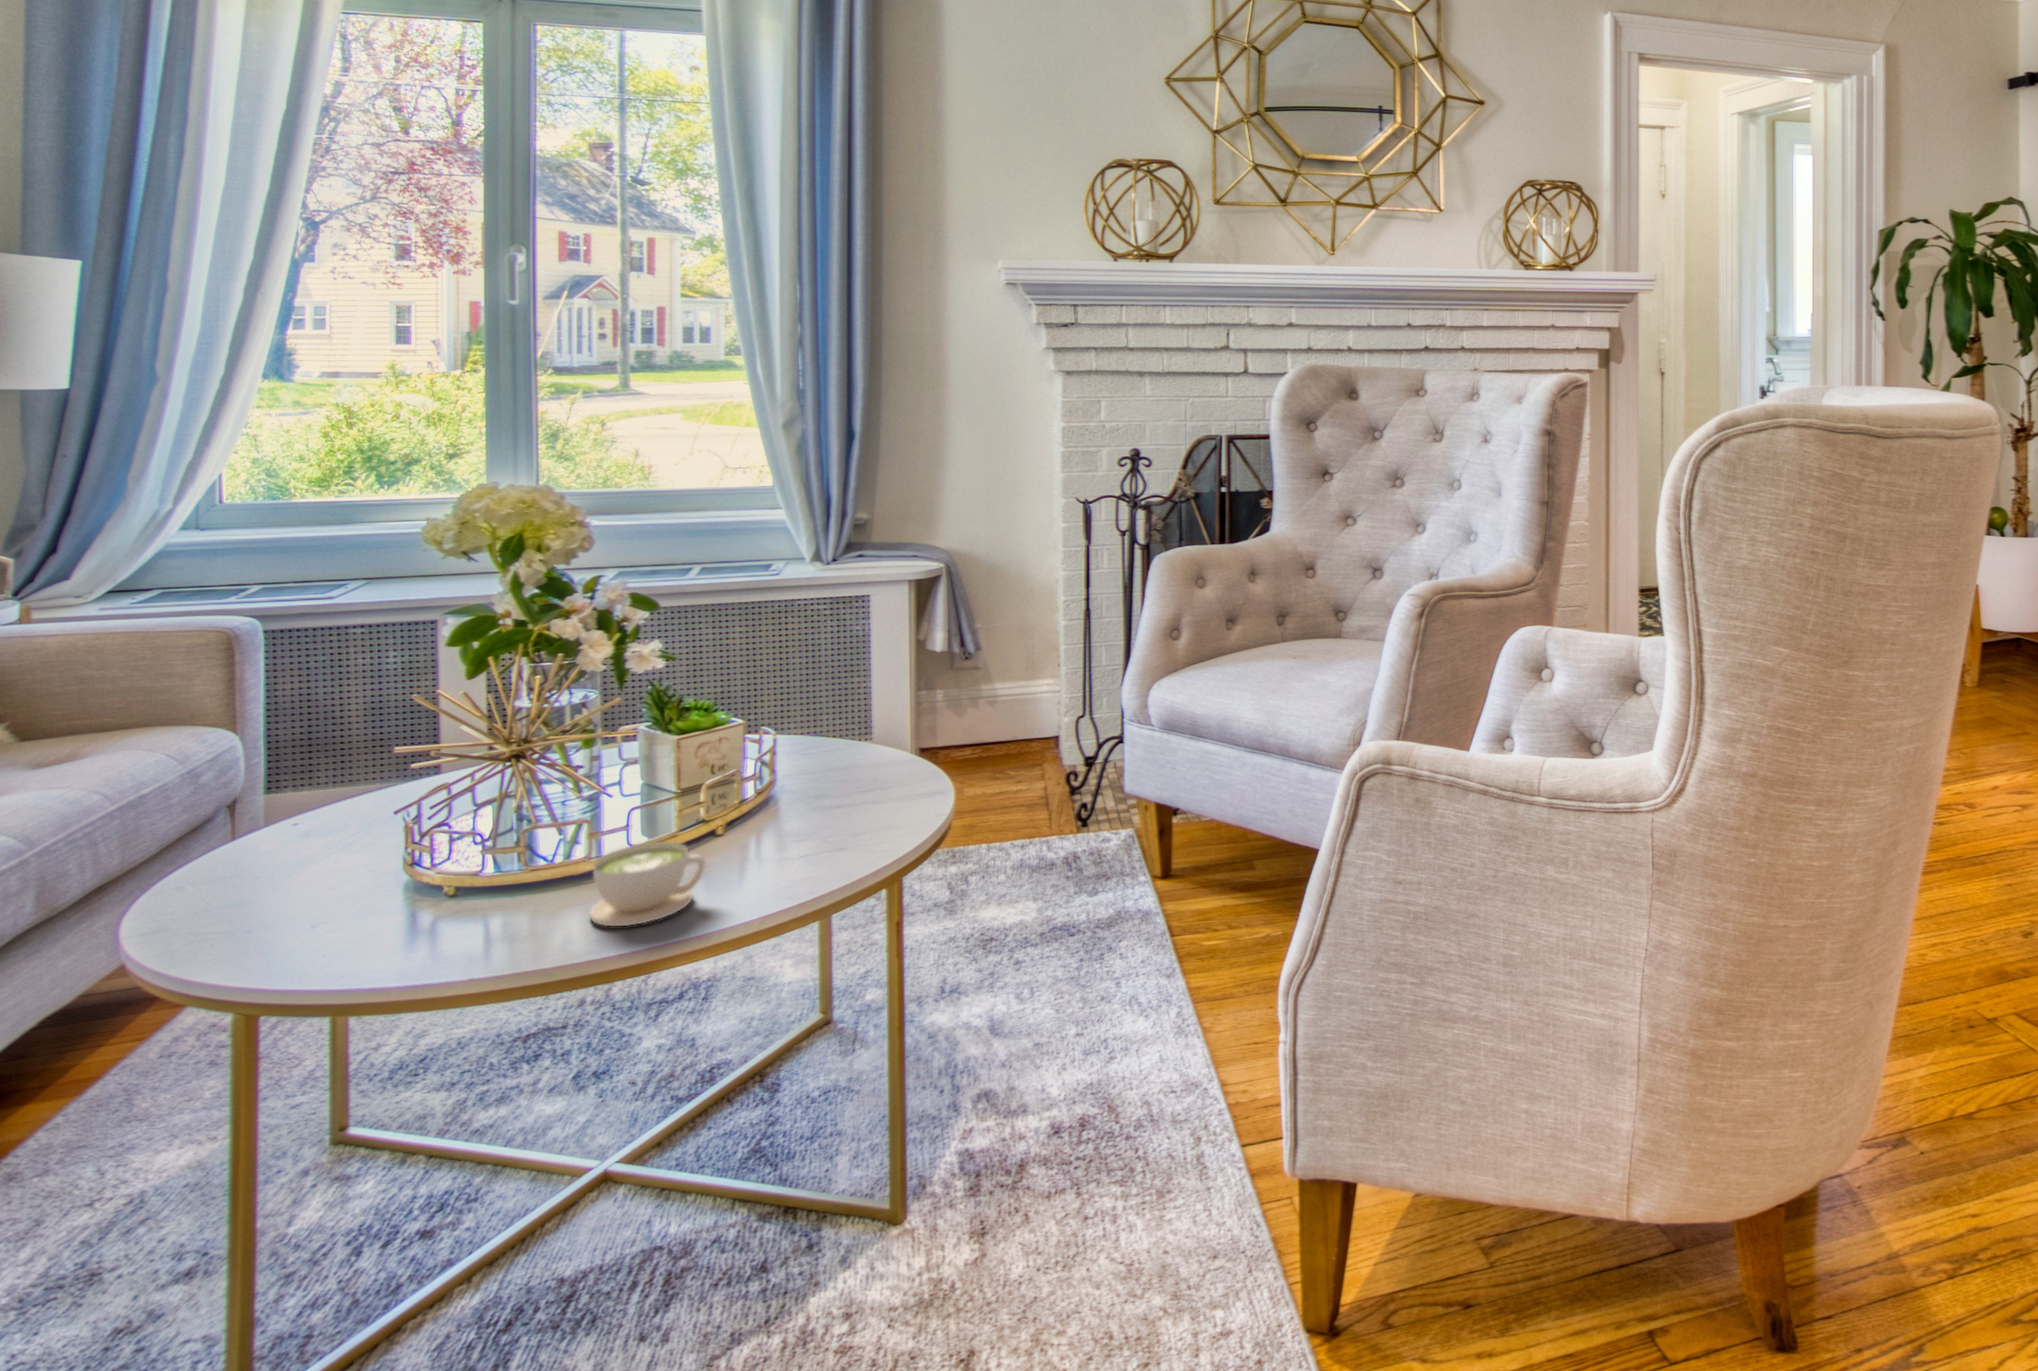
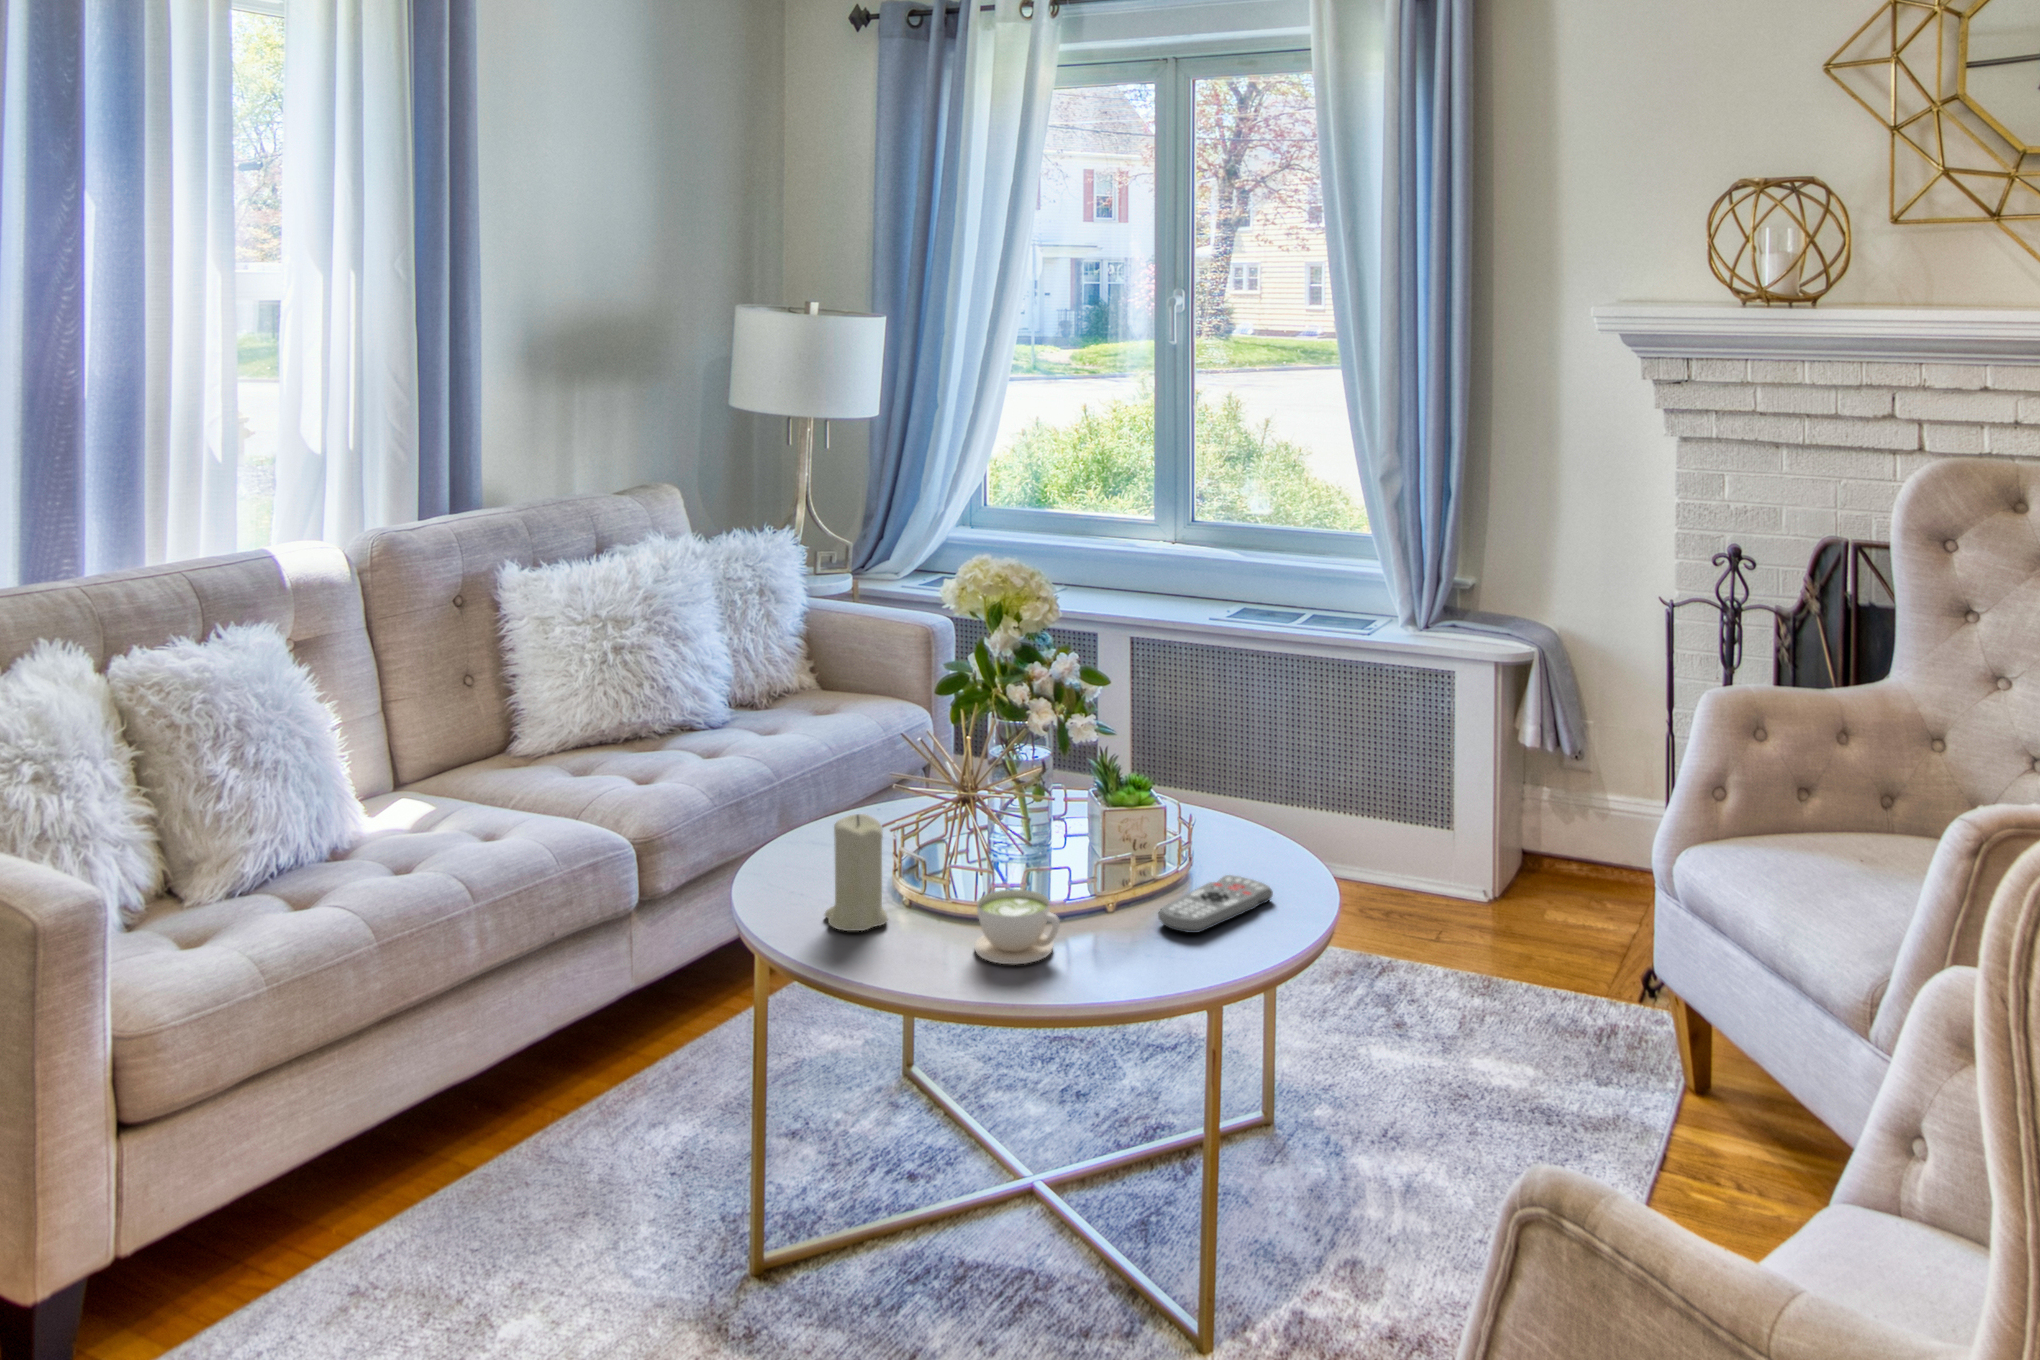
remote control: none [785,780,882,841] -> present [1158,875,1273,933]
candle: none [337,816,446,961] -> present [825,814,888,931]

